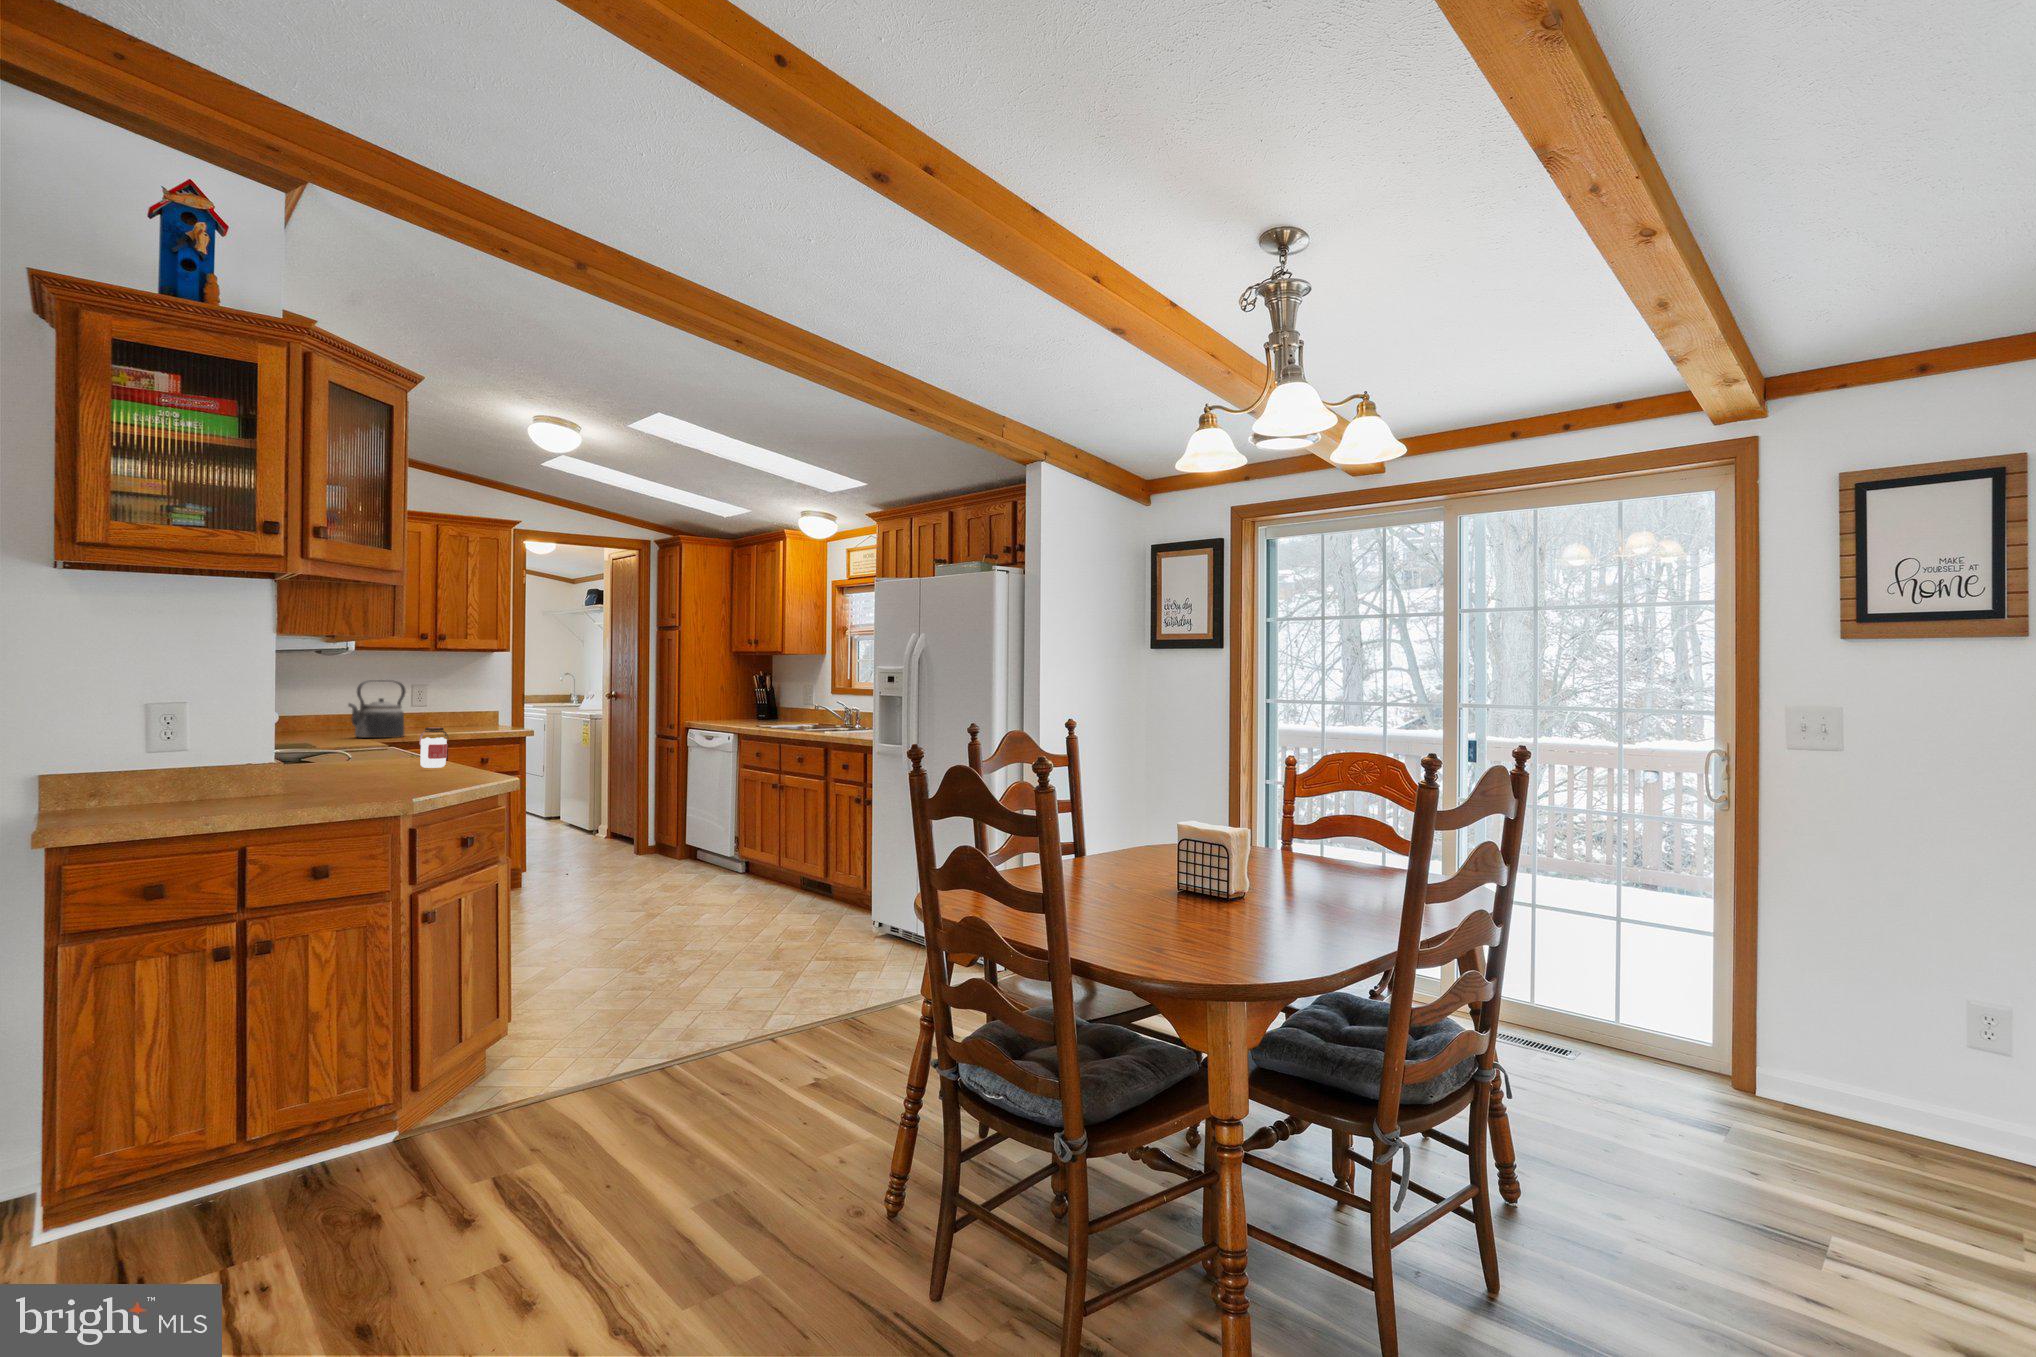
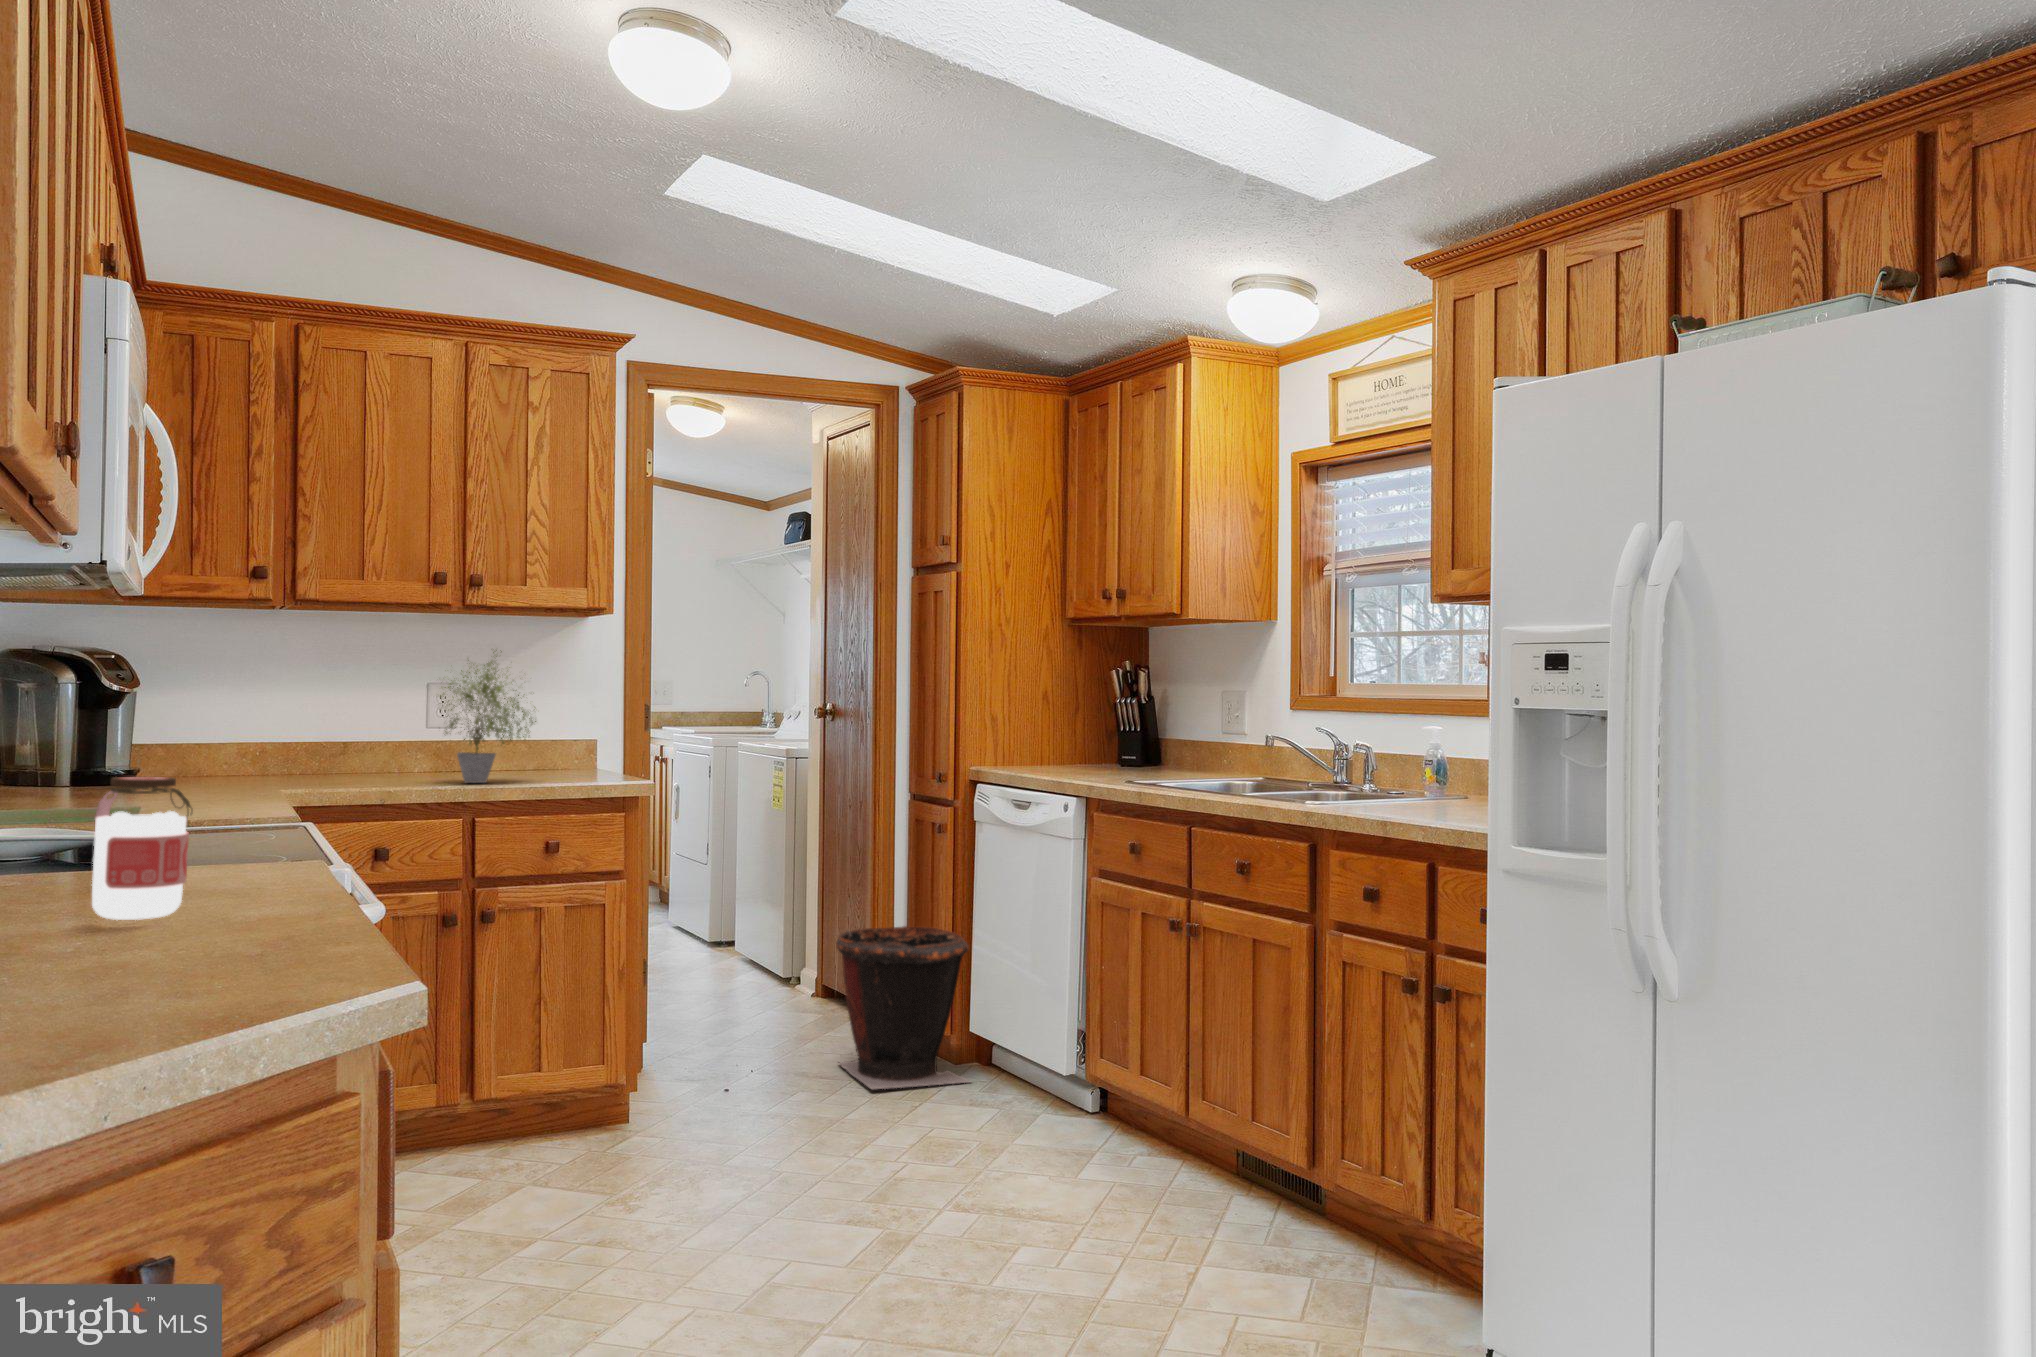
potted plant: none [423,670,479,732] -> present [440,650,536,783]
kettle: present [349,680,405,738] -> none [250,664,382,795]
waste bin: none [620,797,688,868] -> present [836,926,970,1089]

